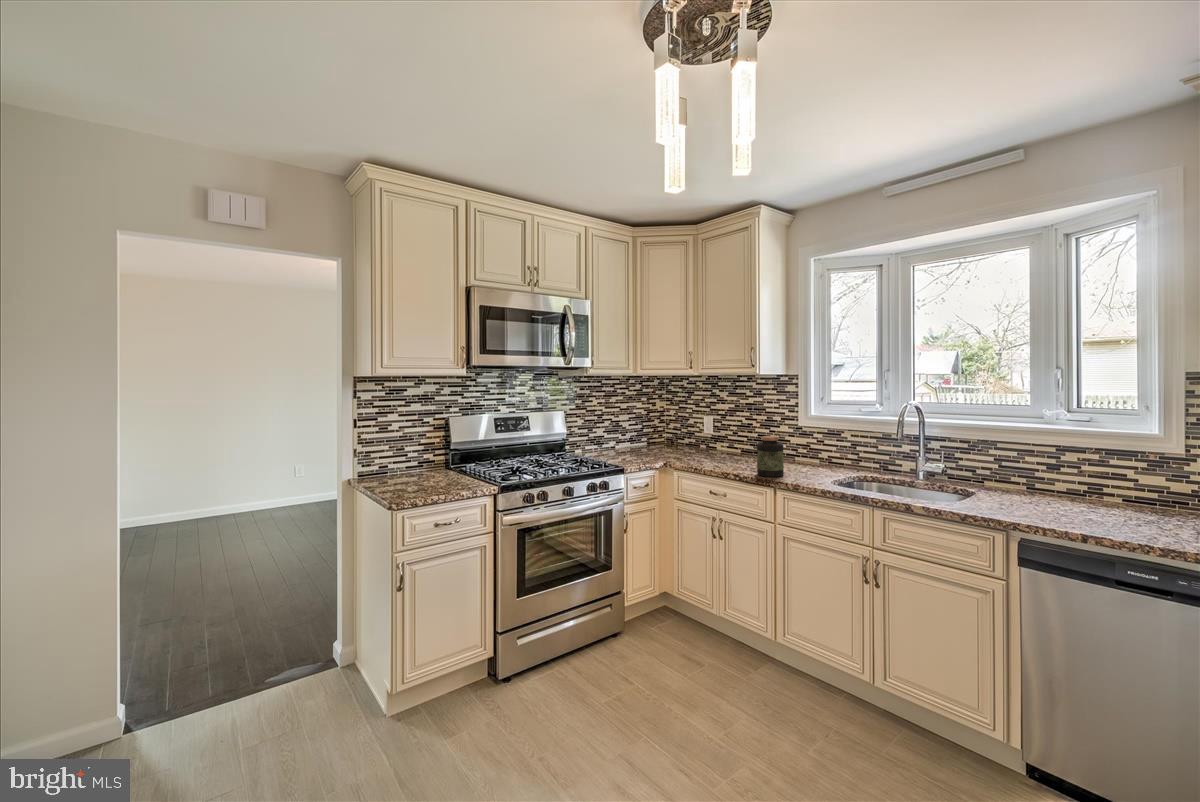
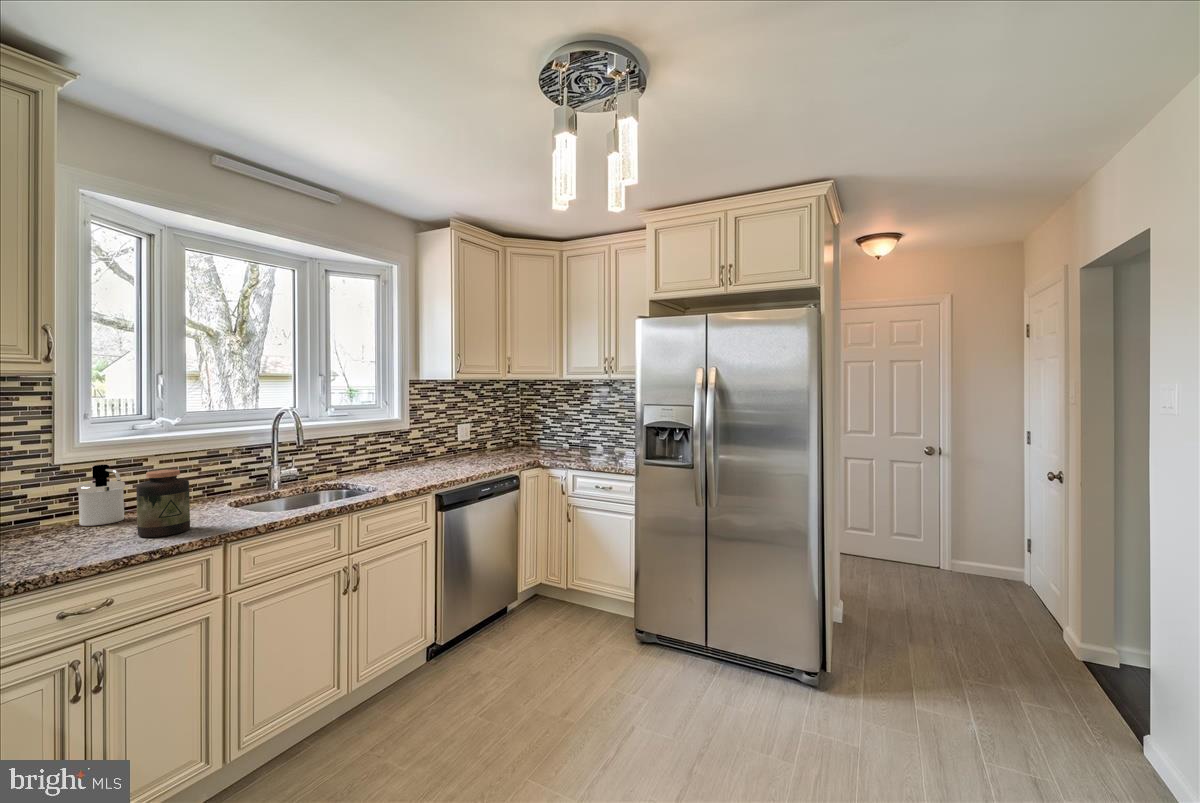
soap dispenser: none [790,430,816,467] -> present [77,465,125,526]

